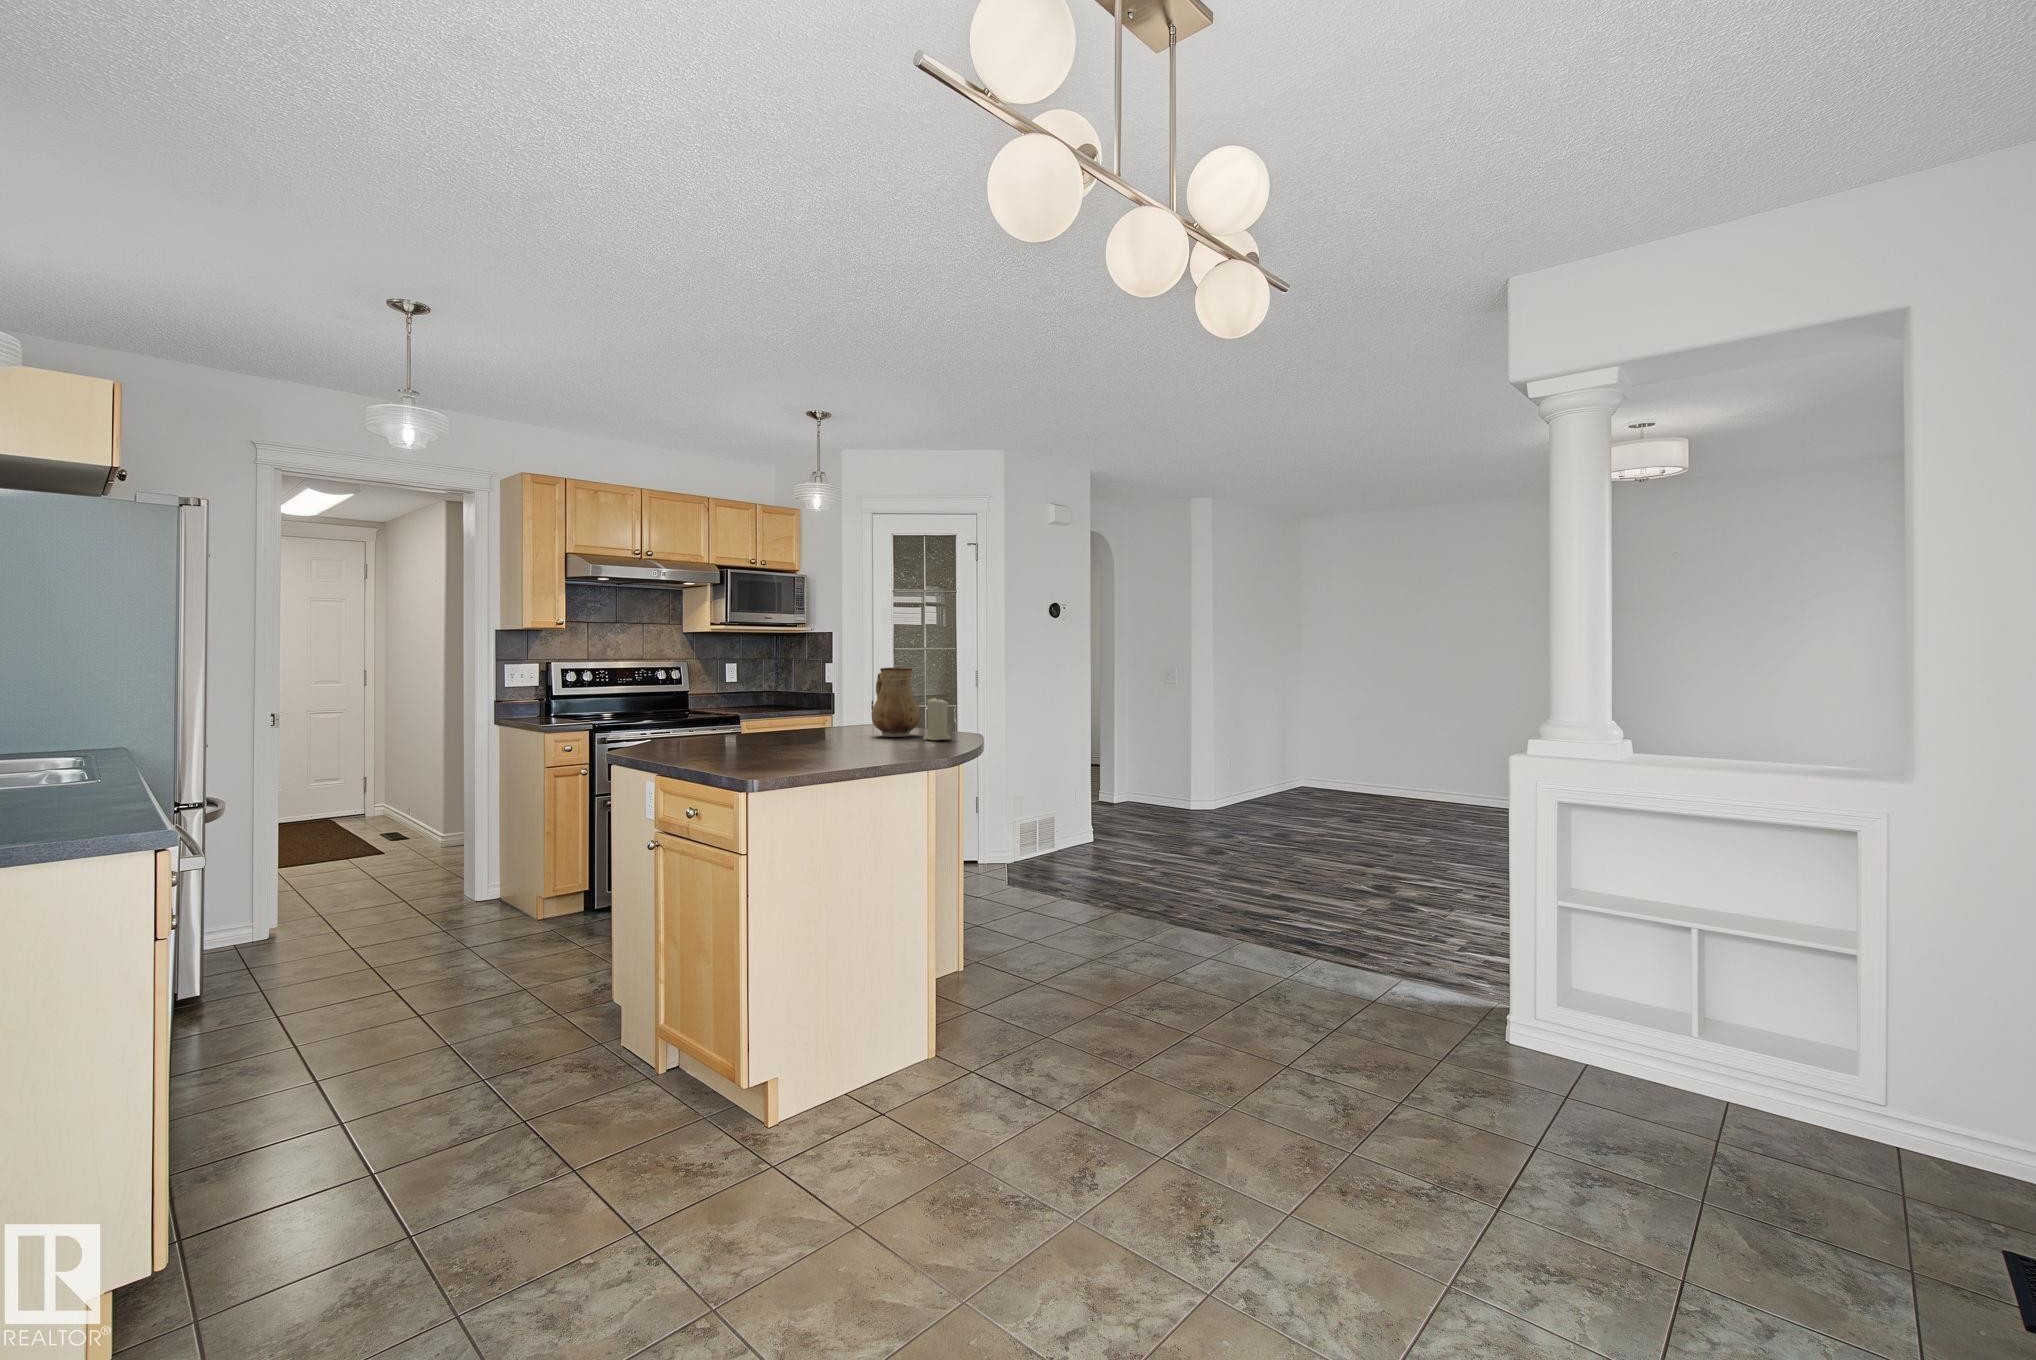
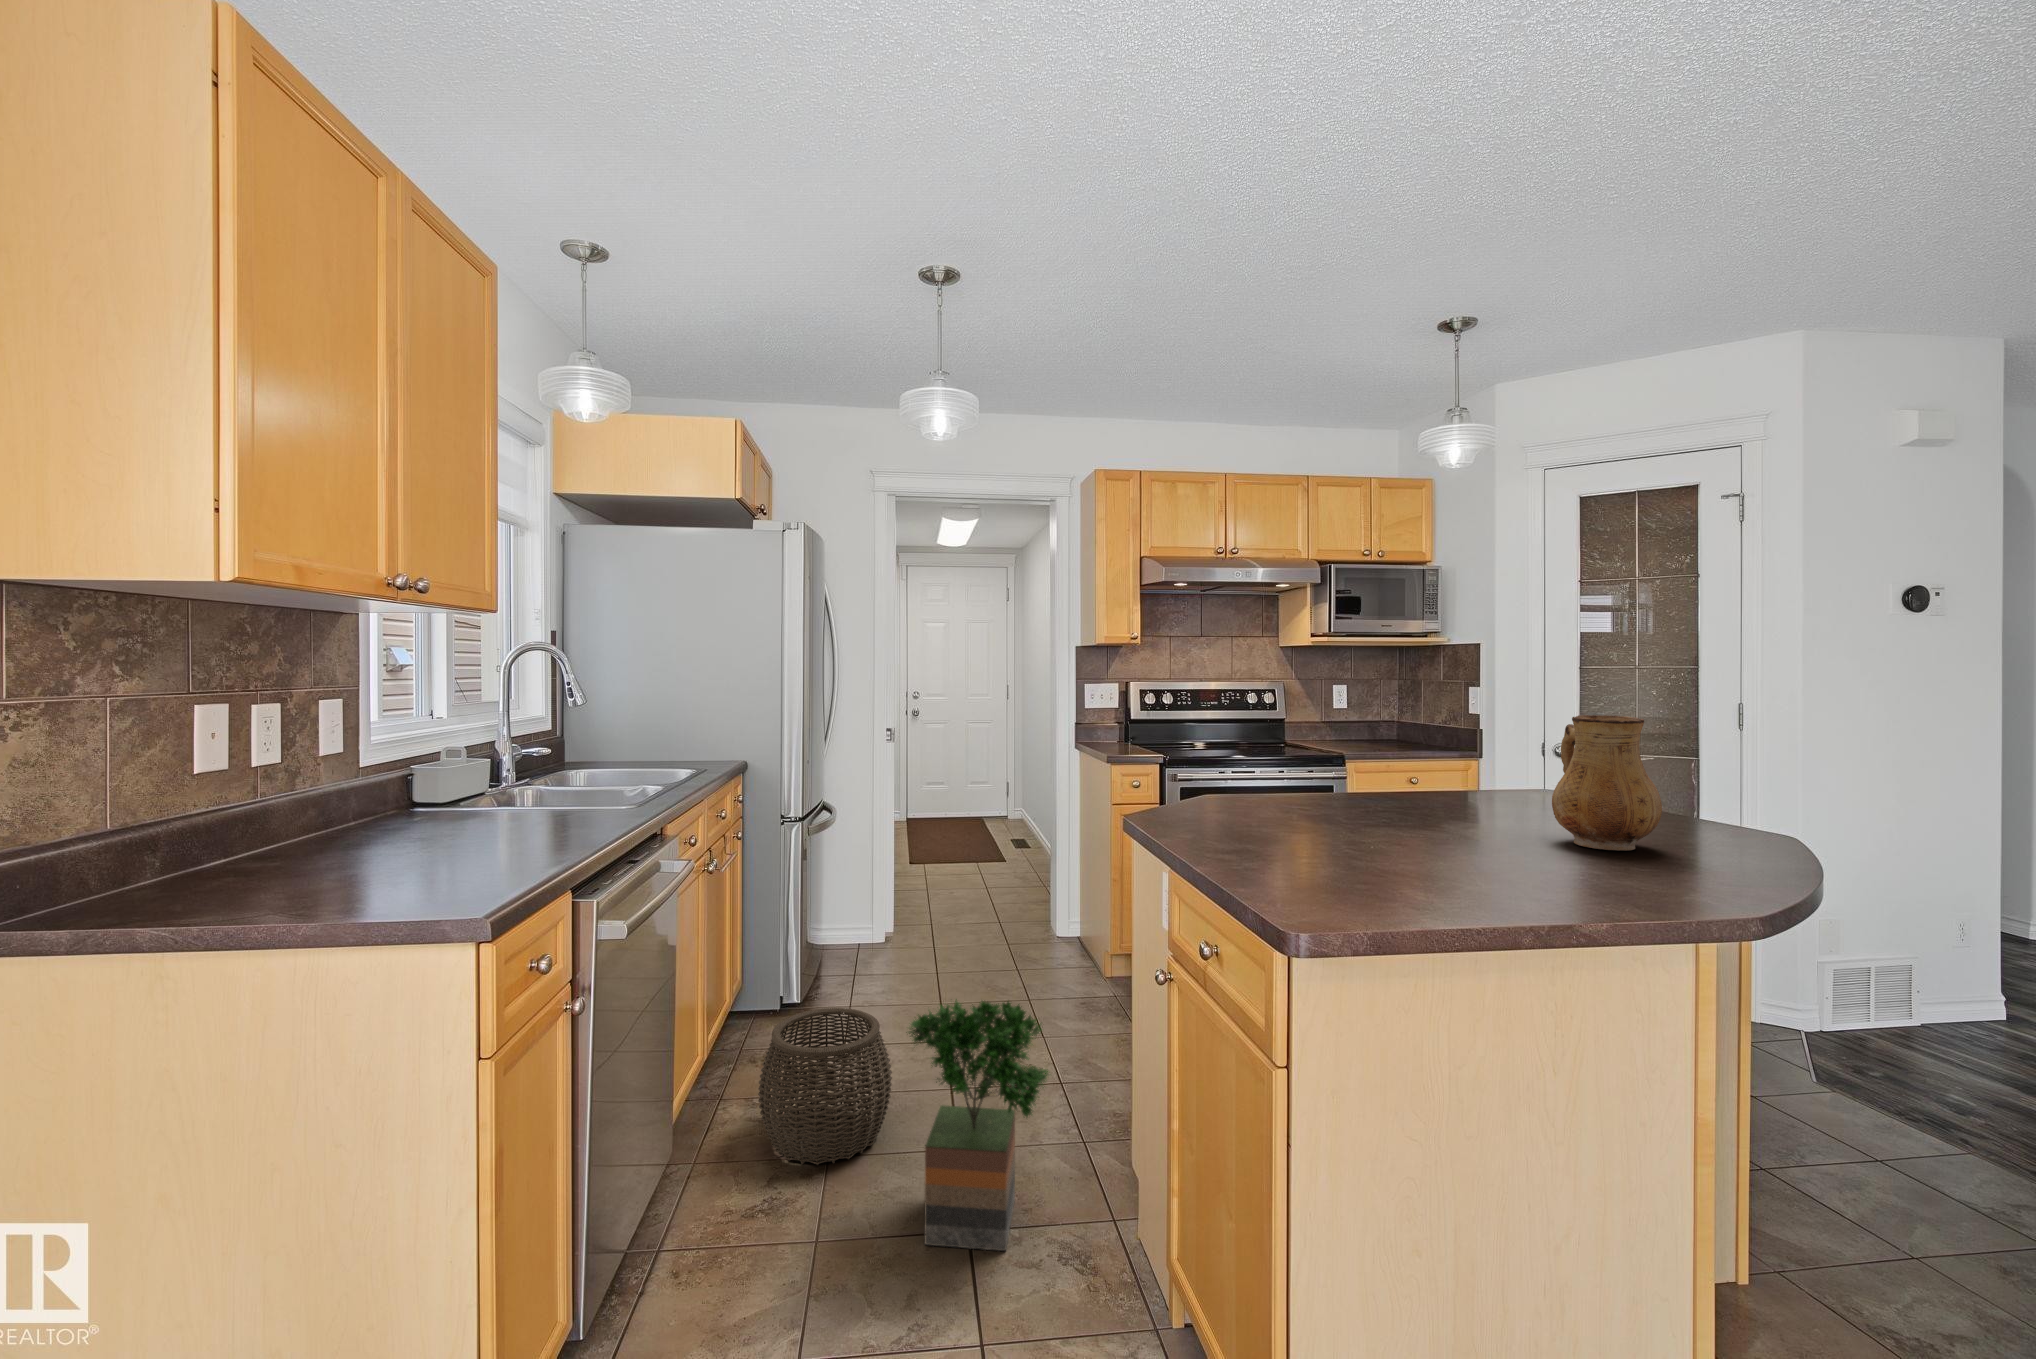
candle: present [923,697,951,740] -> none [1676,785,1749,879]
potted tree: none [441,887,567,1068] -> present [909,999,1049,1251]
woven basket: none [258,941,398,1066] -> present [758,1008,892,1165]

